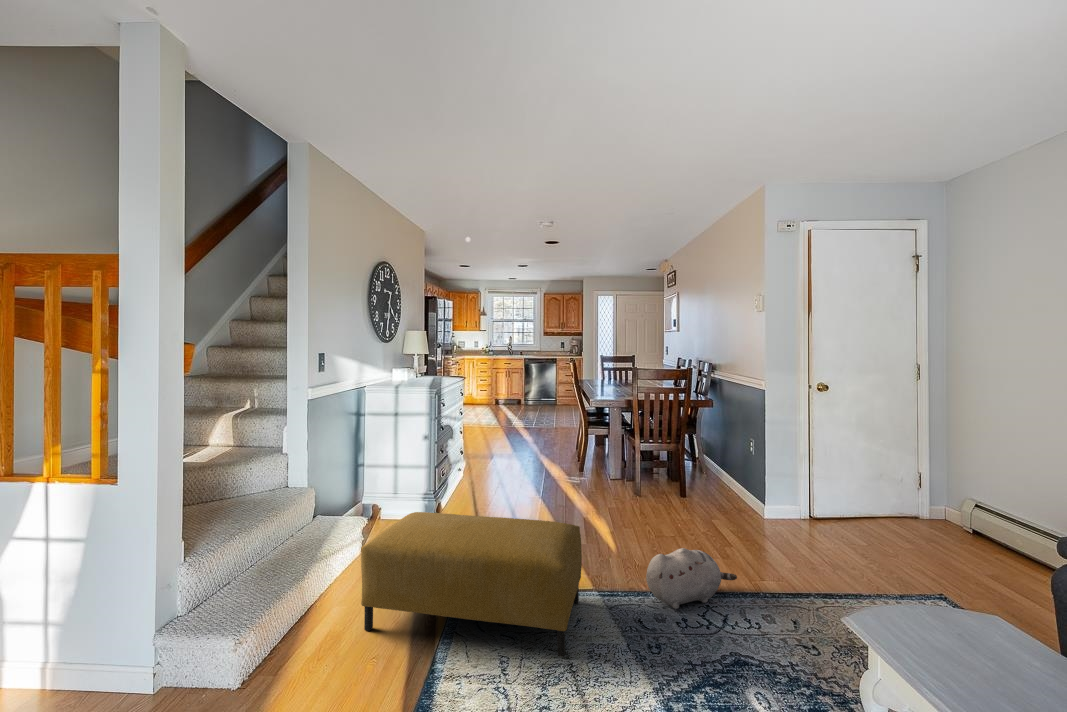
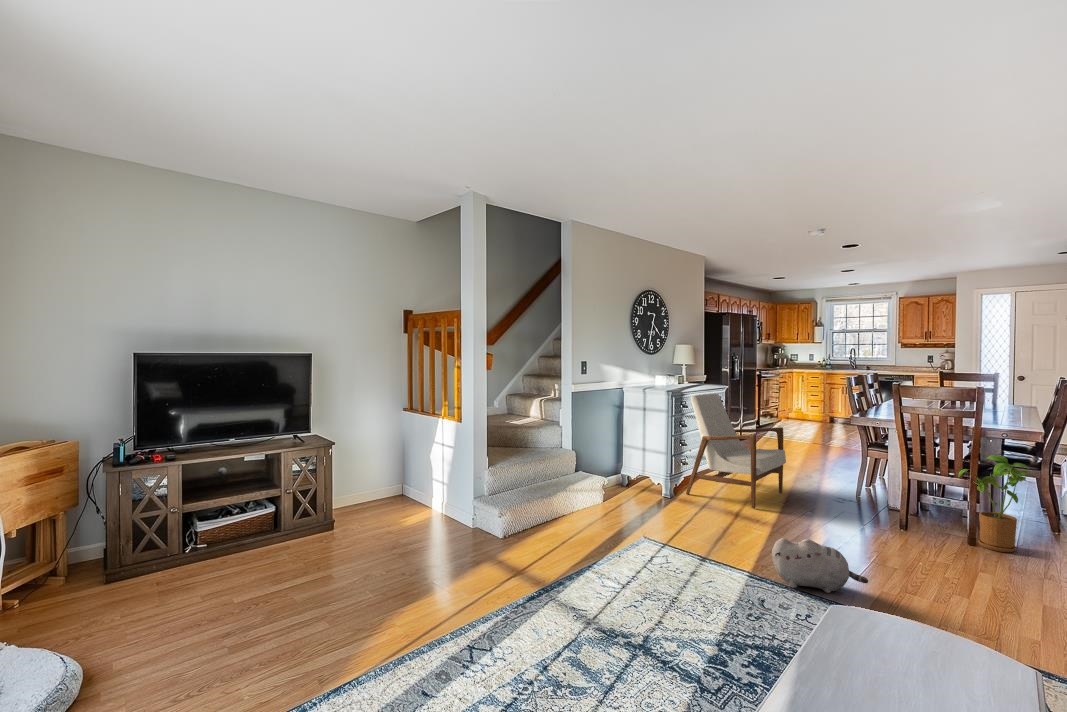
armchair: none [451,386,544,512] -> present [686,393,786,508]
house plant: none [702,424,751,505] -> present [958,455,1031,552]
ottoman: present [361,512,582,657] -> none [569,473,720,578]

